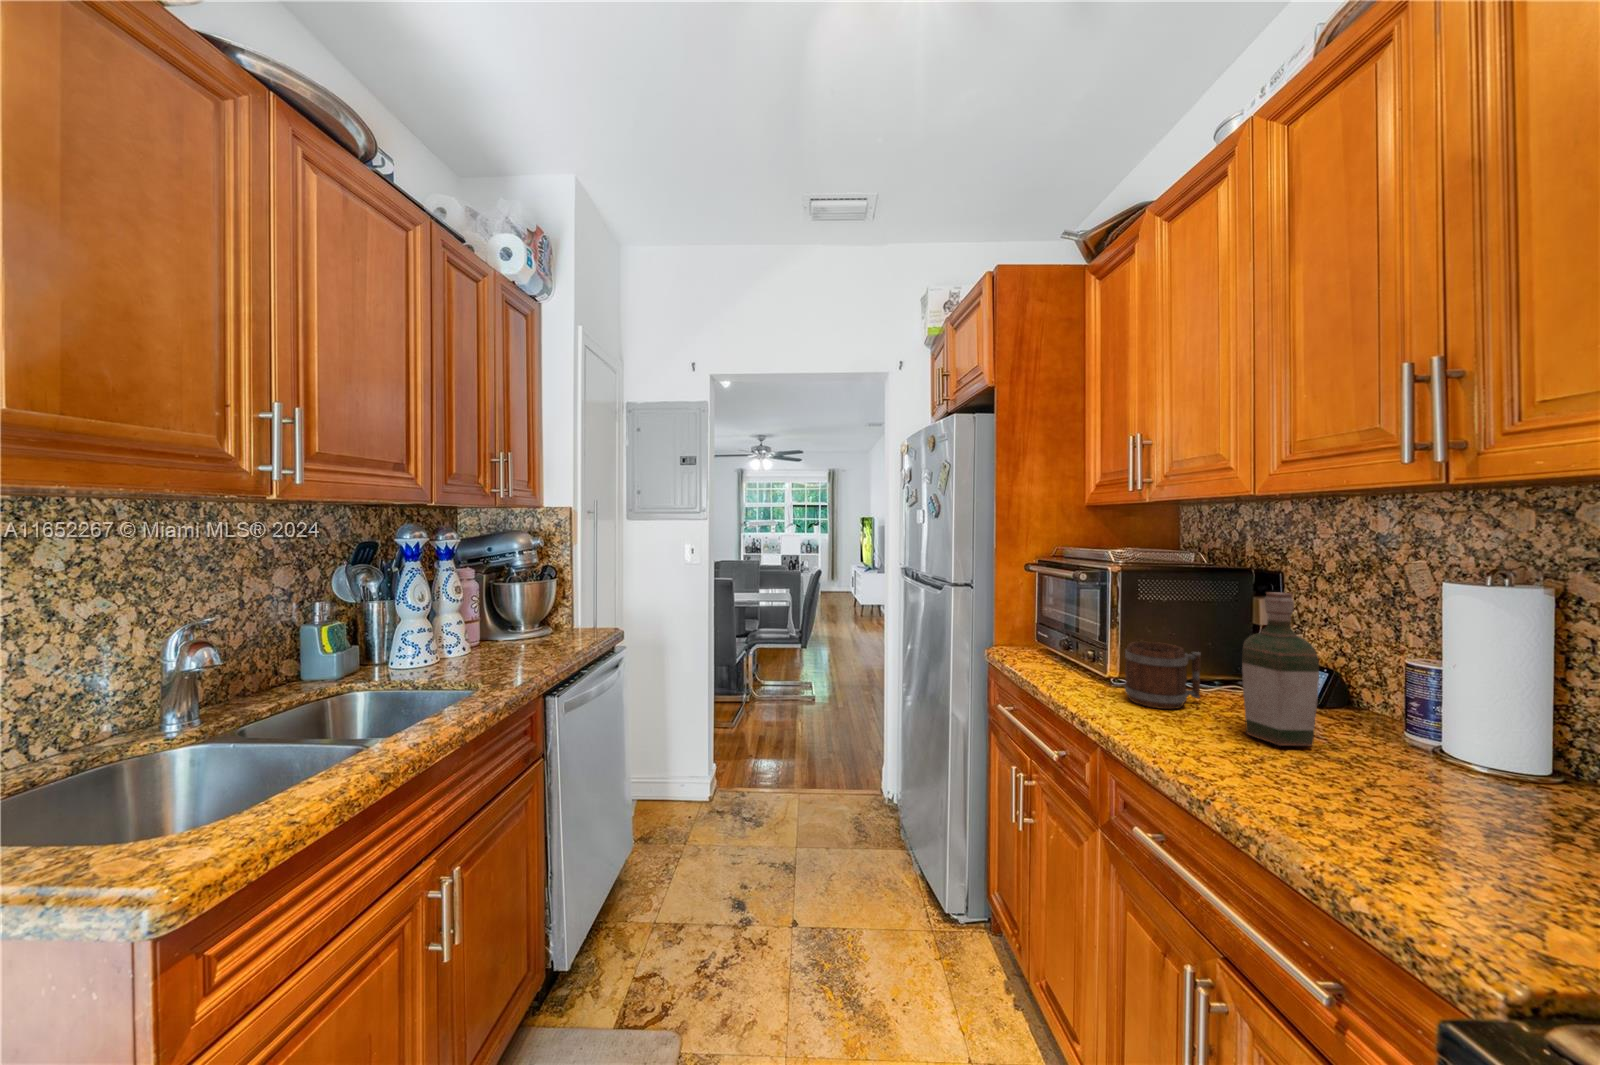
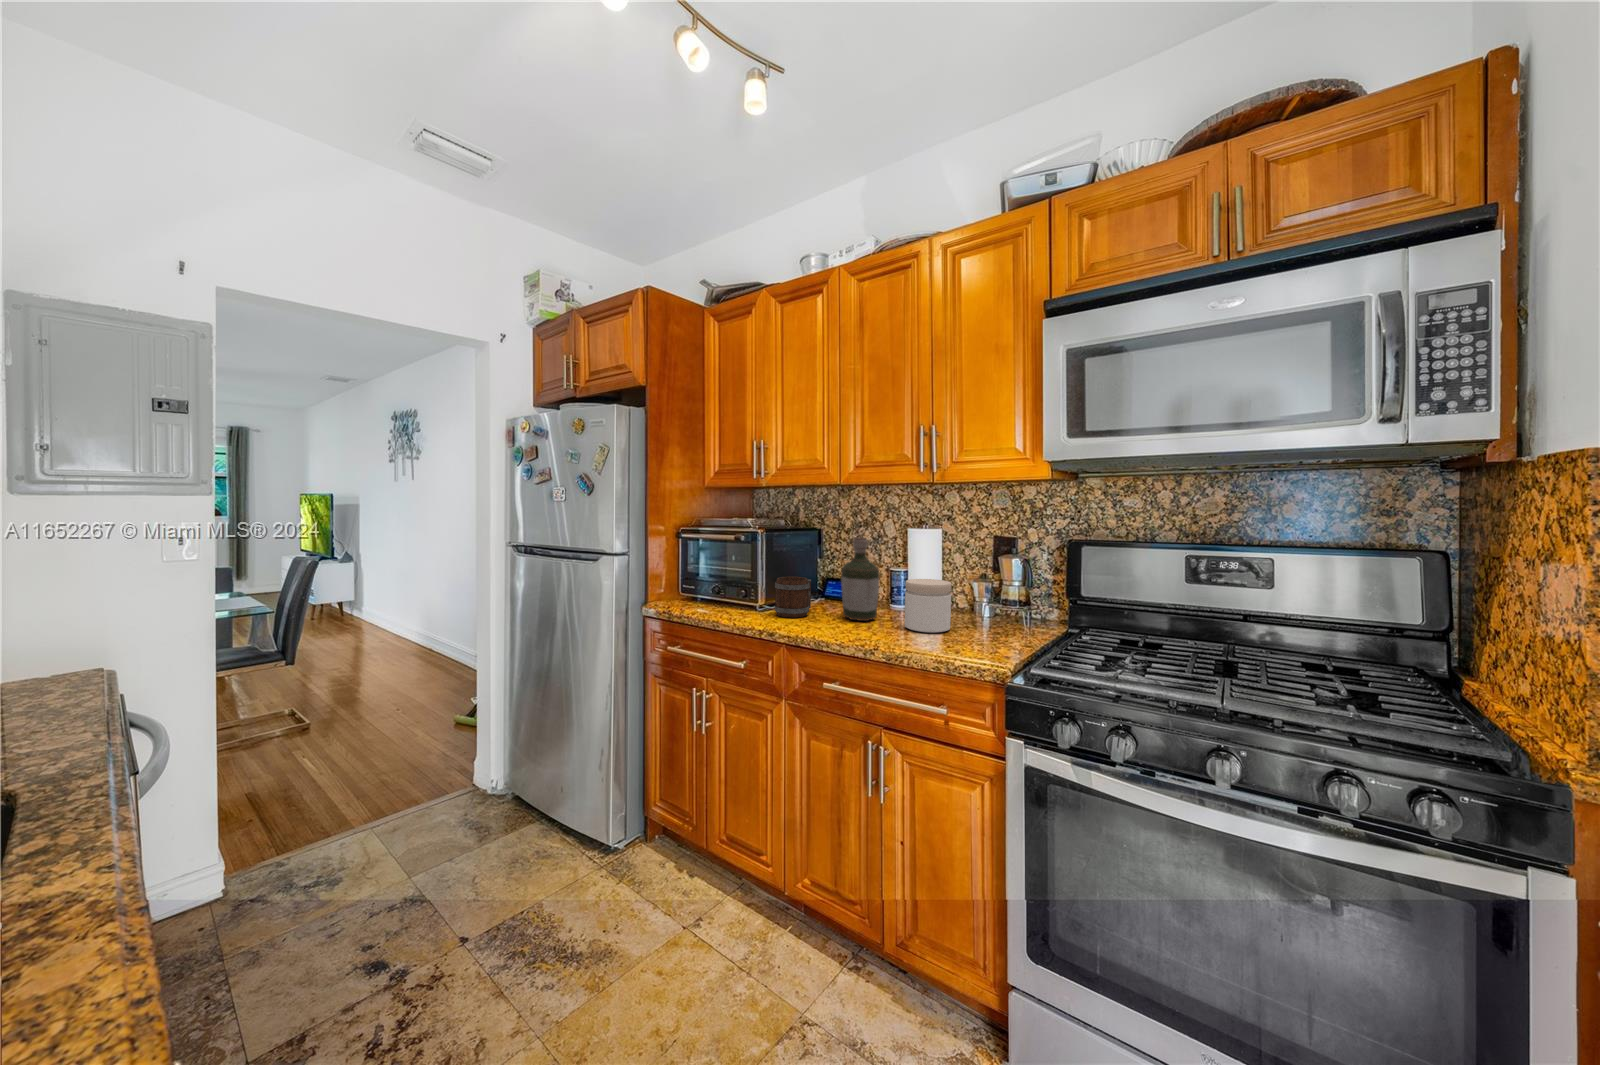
jar: none [1353,688,1497,824] -> present [905,579,951,633]

